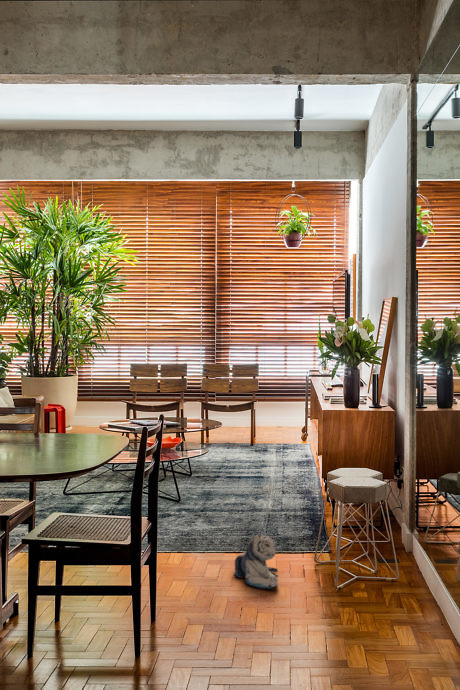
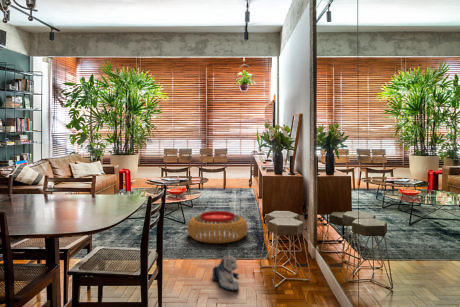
pouf: none [186,476,296,530] -> present [187,211,247,243]

